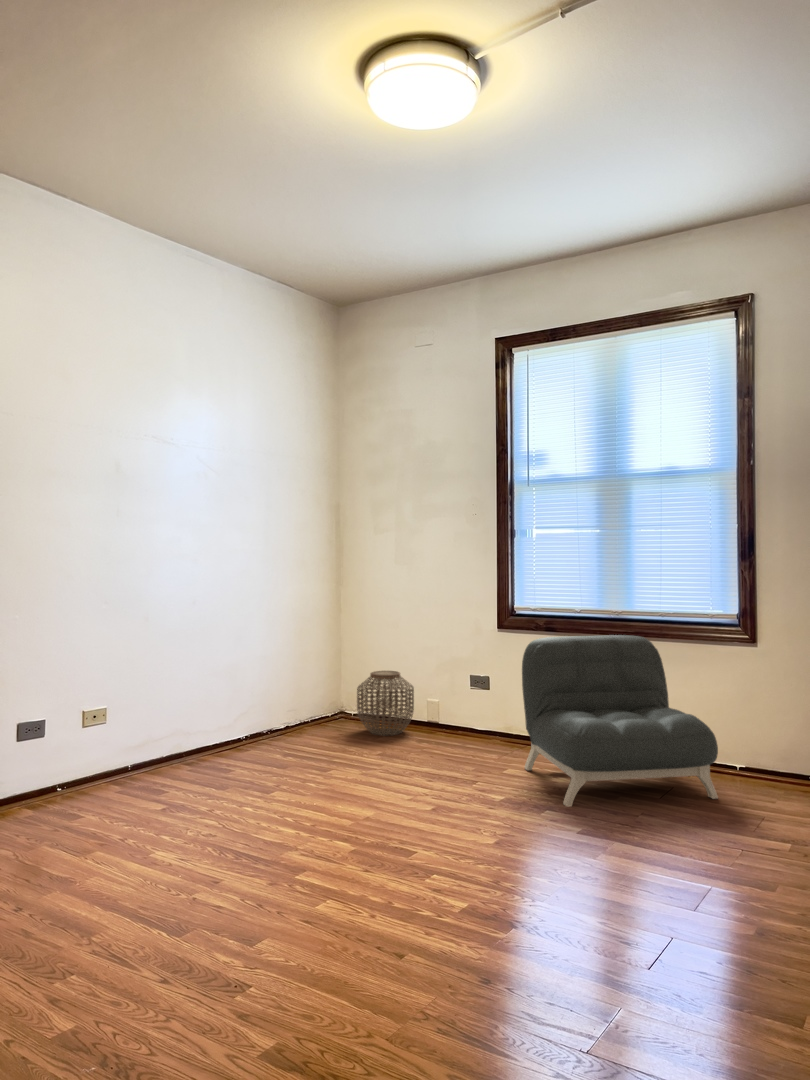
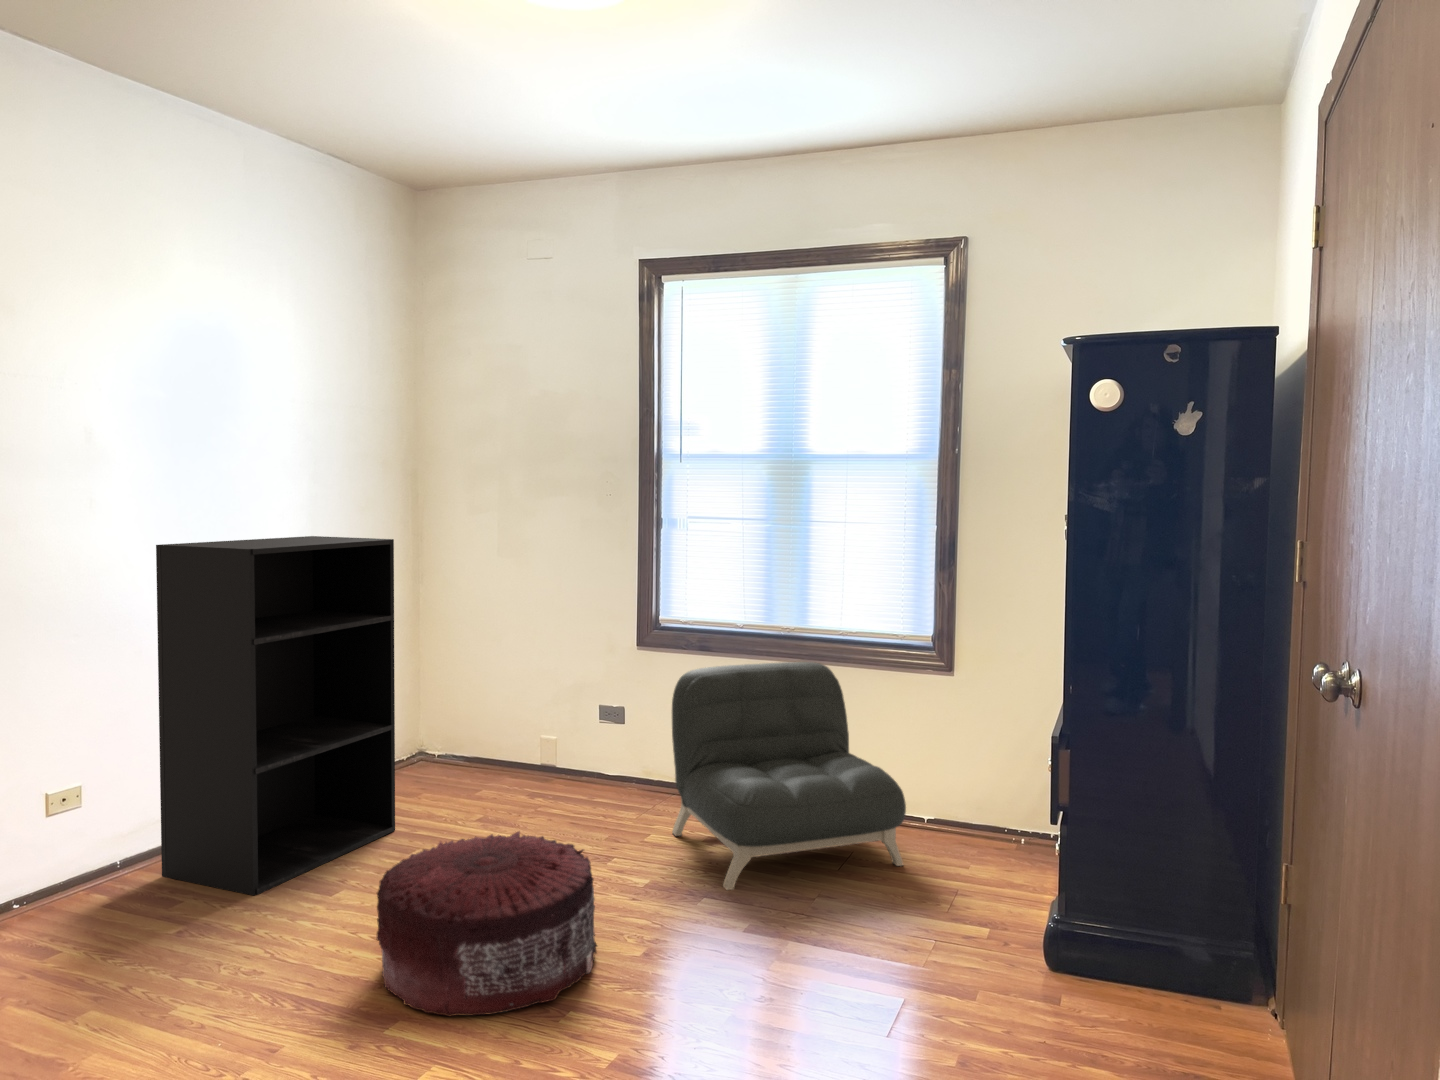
bookshelf: none [158,539,318,790] -> present [156,536,395,896]
woven basket: present [357,671,414,735] -> none [446,700,524,788]
pouf: none [293,744,460,872] -> present [377,832,597,1017]

